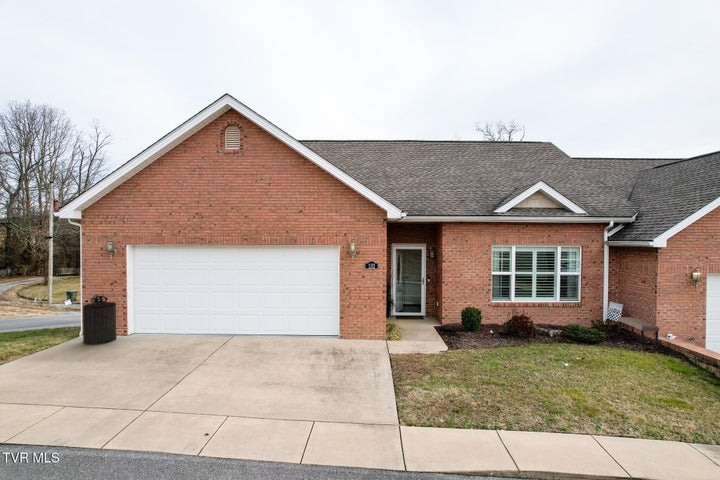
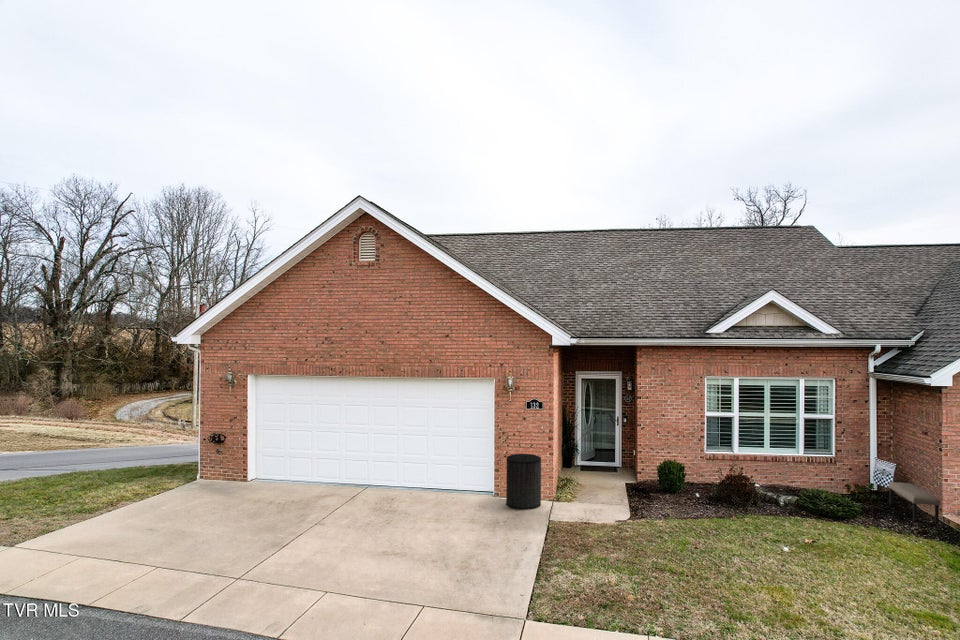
trash can: present [83,302,116,345] -> present [506,454,541,510]

